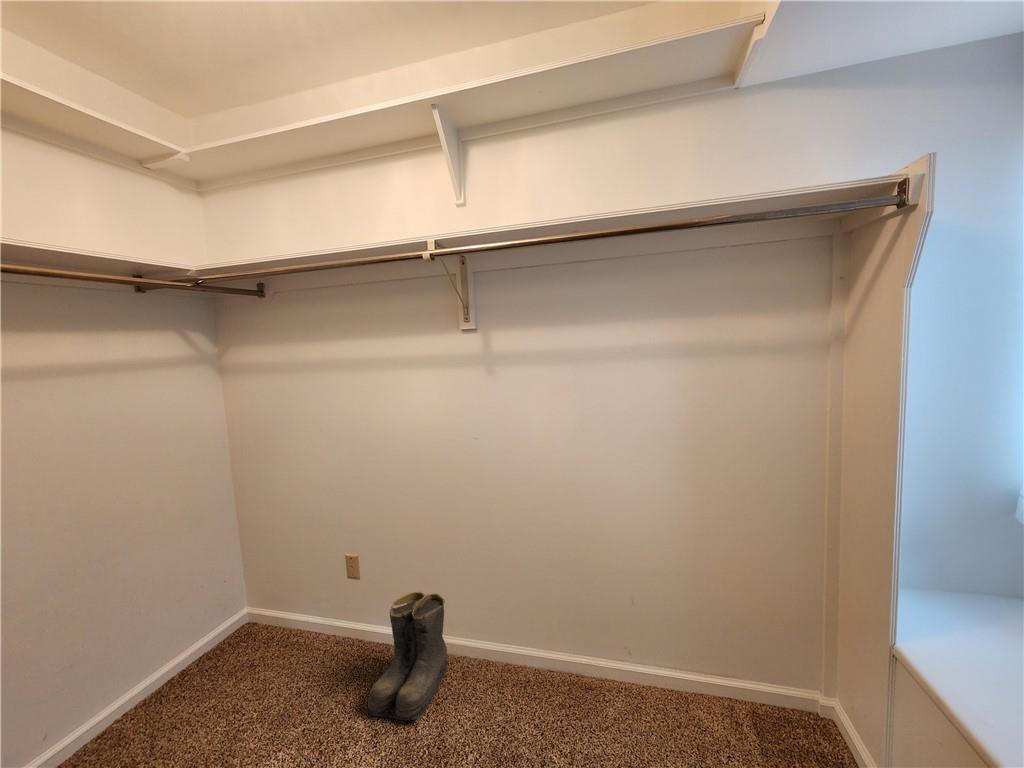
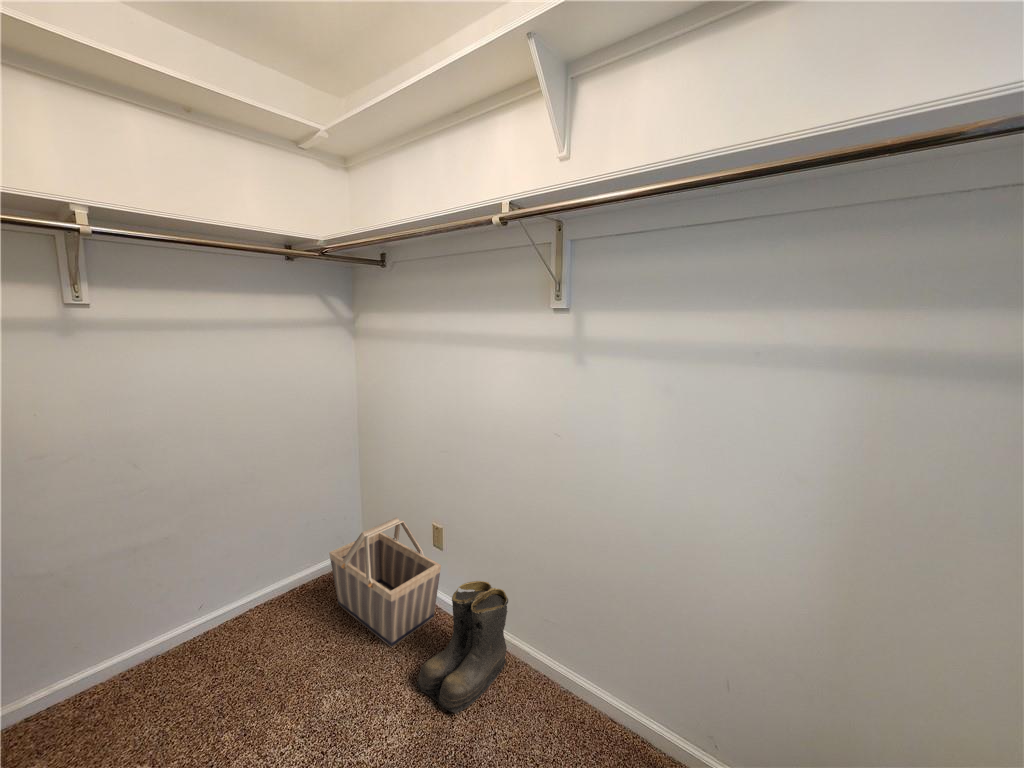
basket: none [225,558,364,692] -> present [329,518,441,647]

